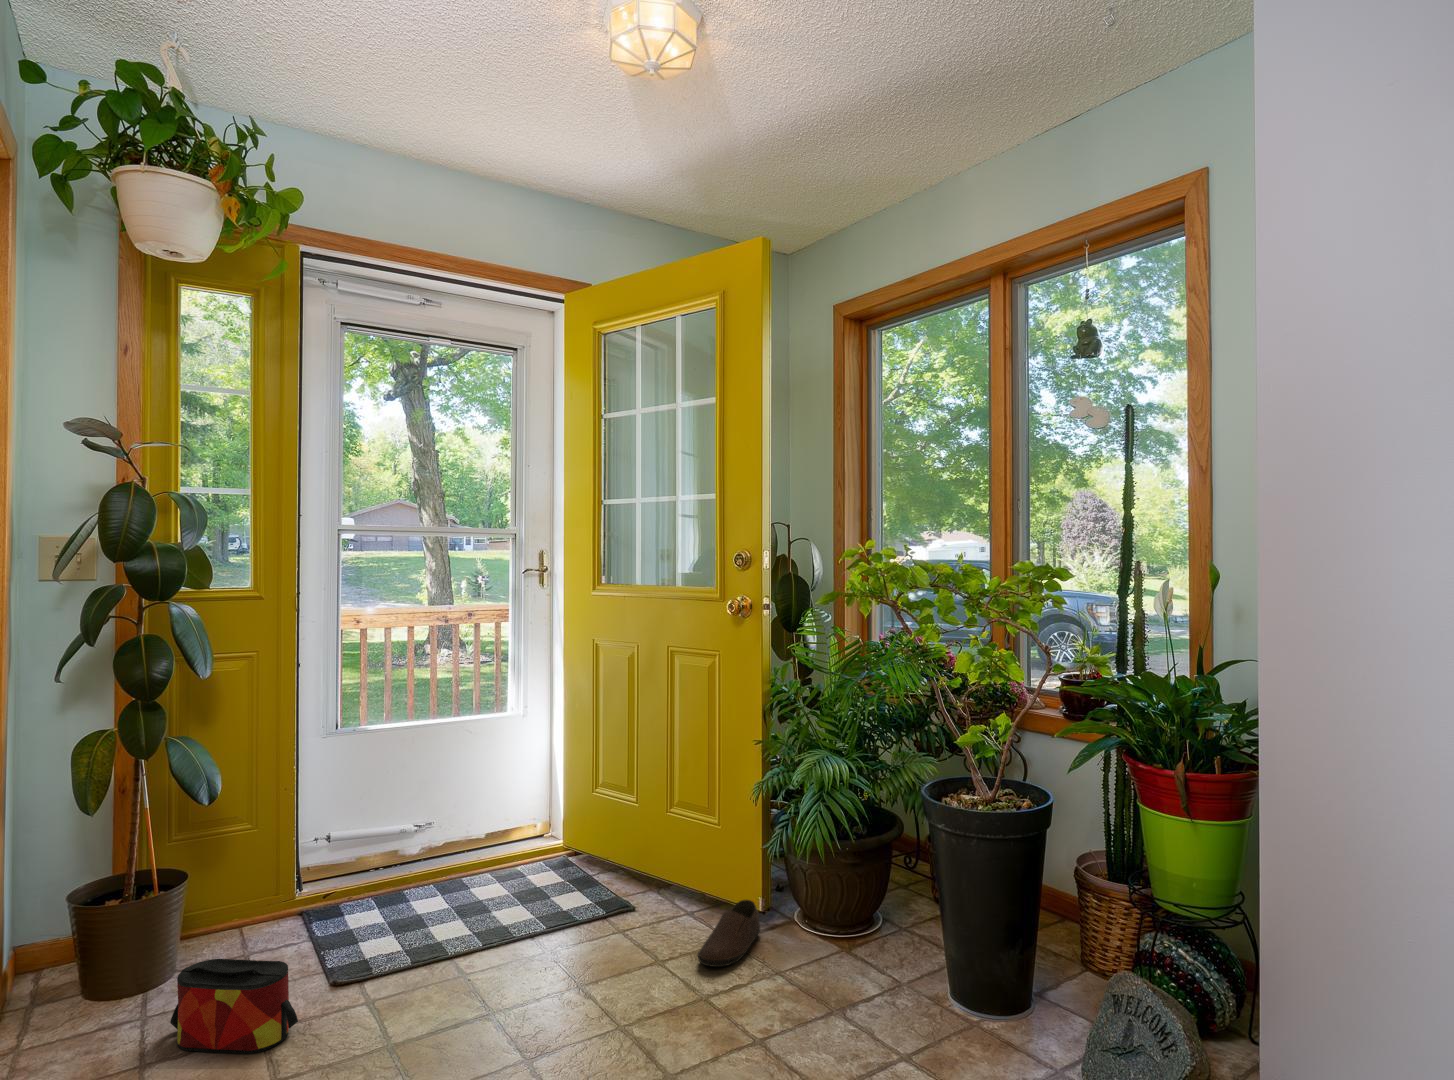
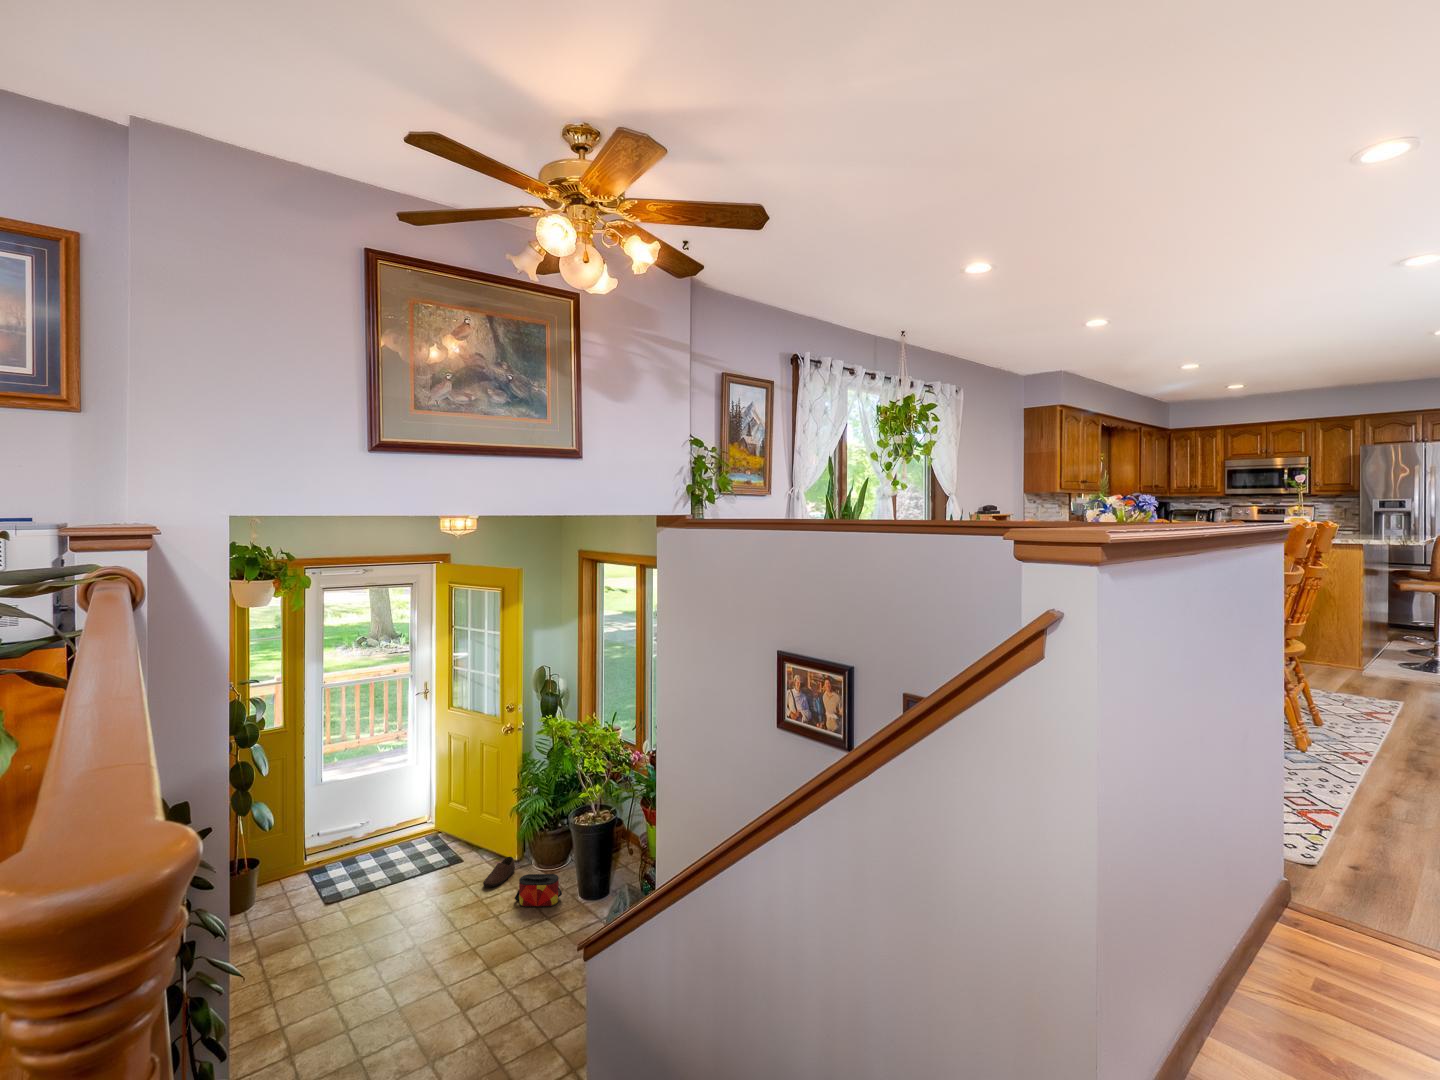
bag: present [170,959,298,1054] -> present [515,874,562,907]

